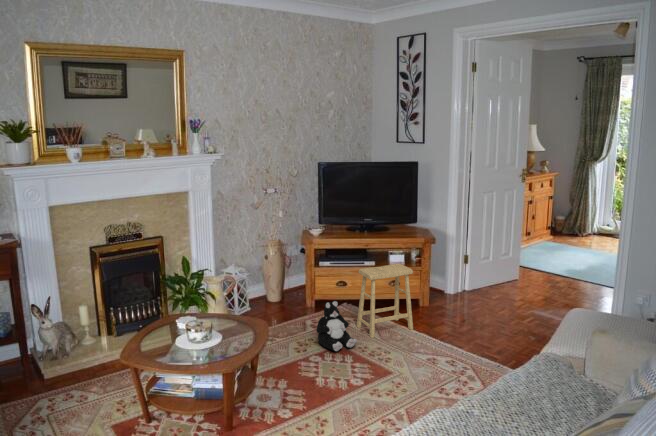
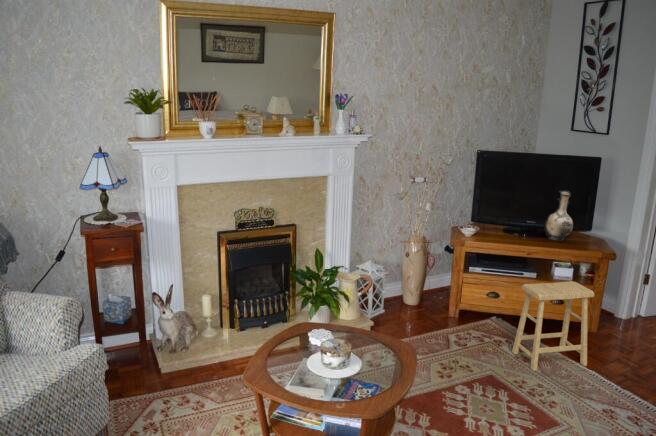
decorative vase: none [378,192,401,233] -> present [544,191,573,241]
plush toy: present [317,301,357,351] -> none [466,321,517,384]

